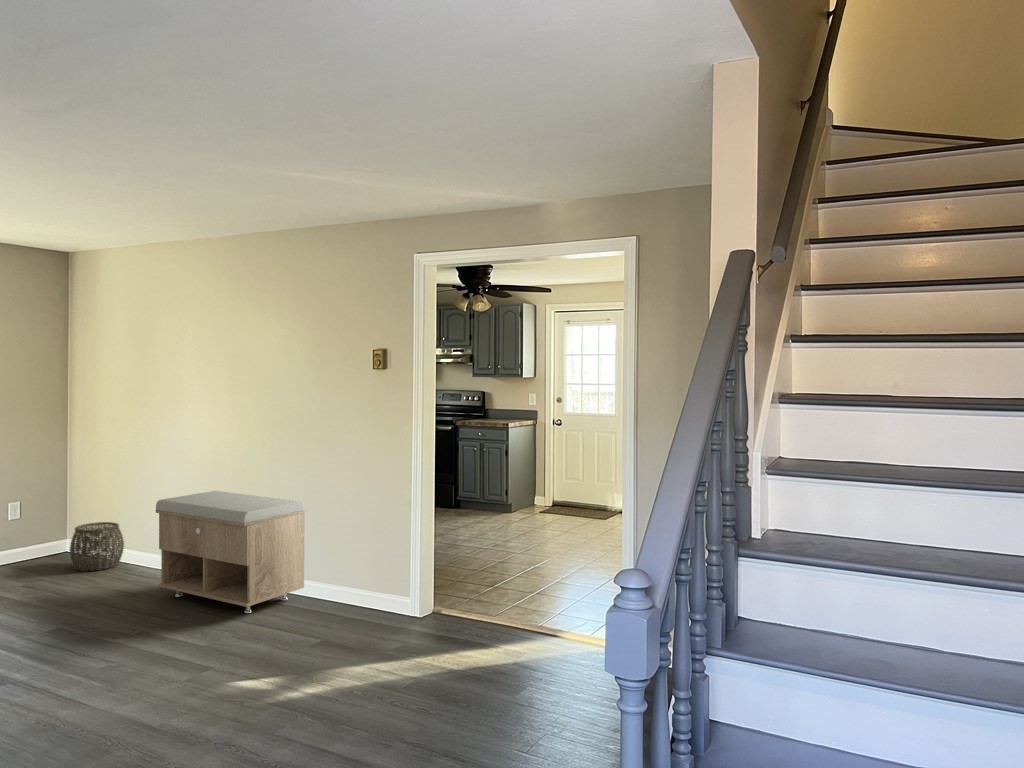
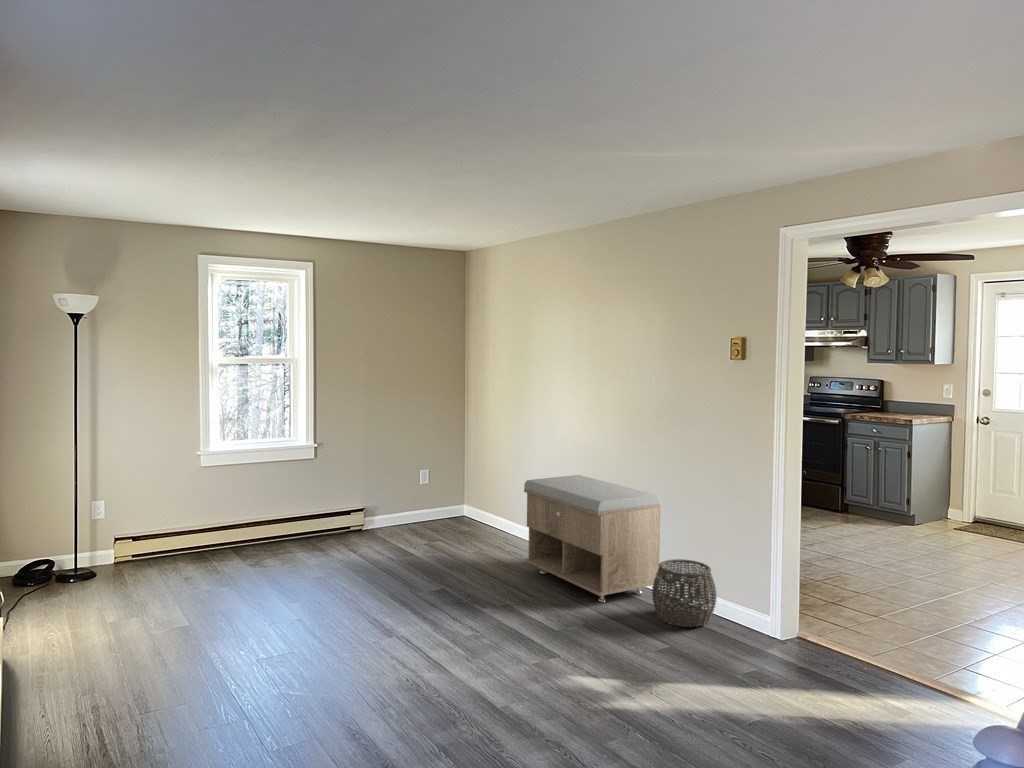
woven basket: present [70,522,124,571] -> present [652,559,717,628]

